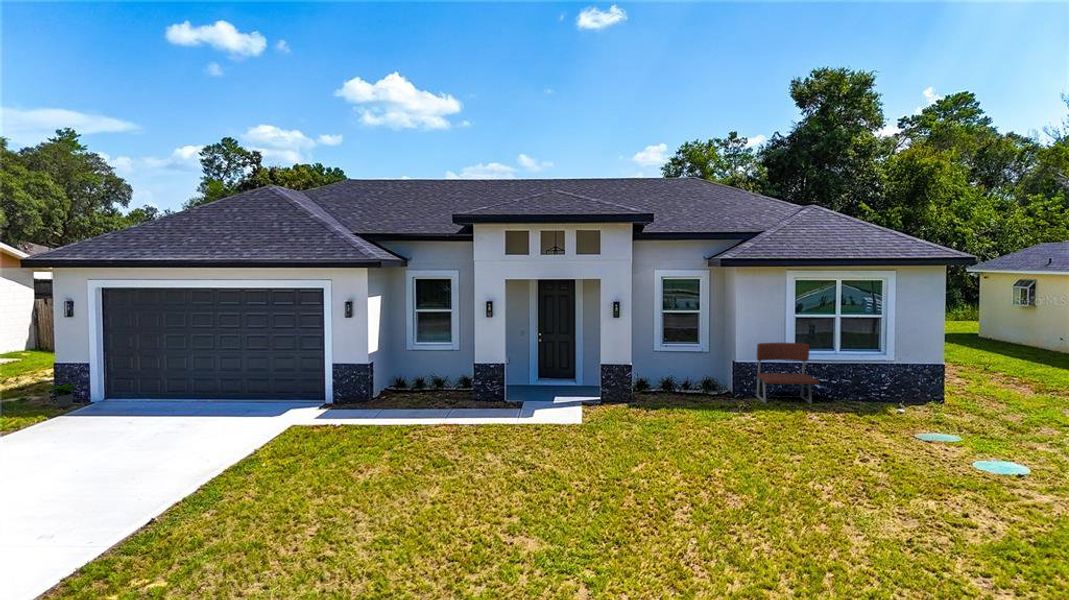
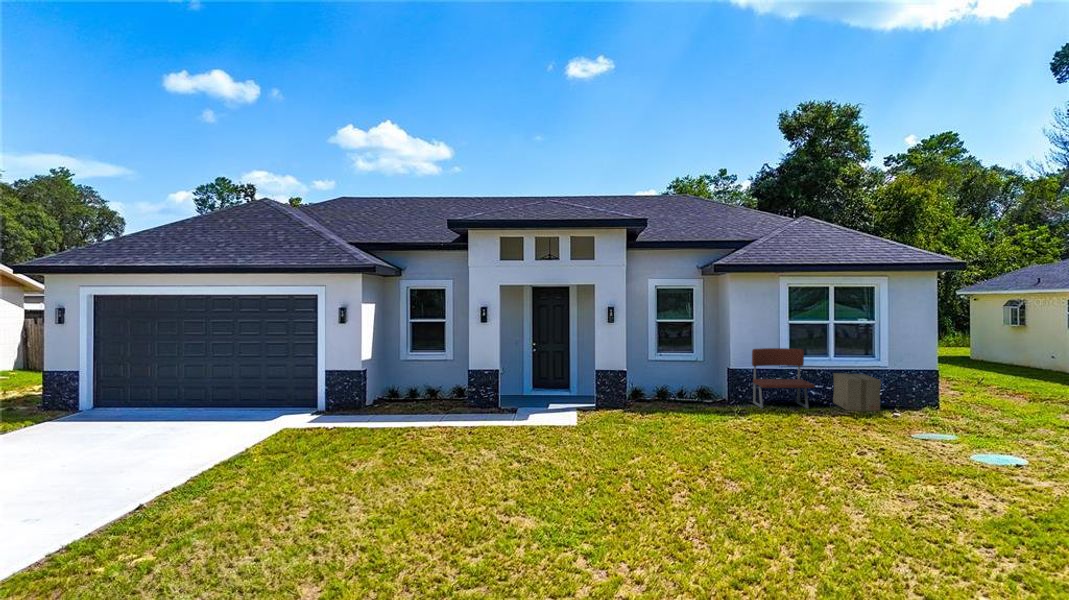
cardboard box: none [837,367,886,407] -> present [833,373,881,411]
potted plant: present [49,383,78,407] -> none [37,389,70,413]

